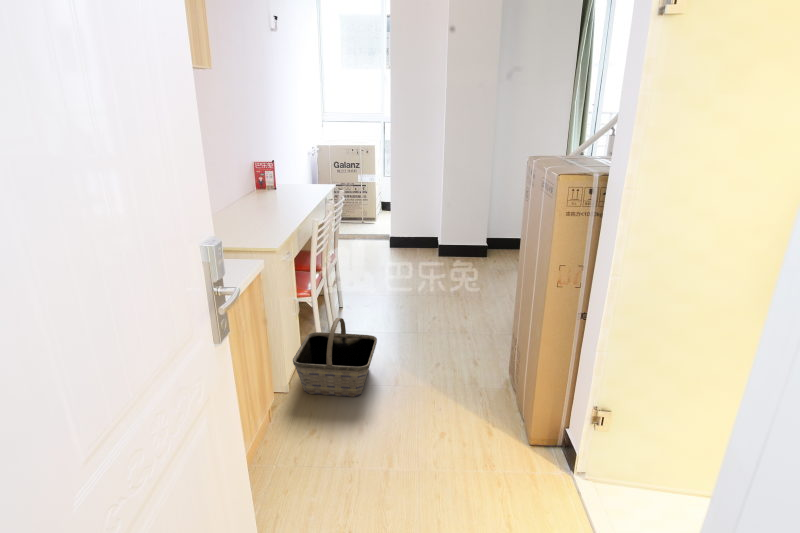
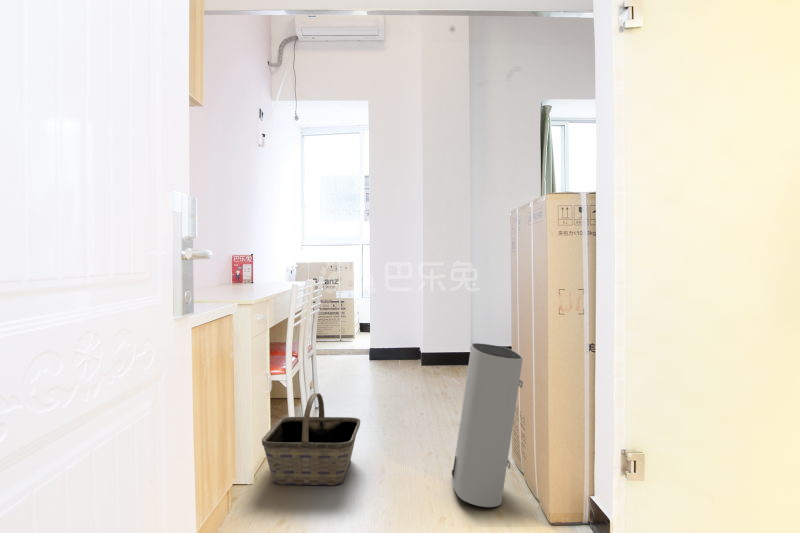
air purifier: none [453,287,522,426] -> present [452,343,523,507]

